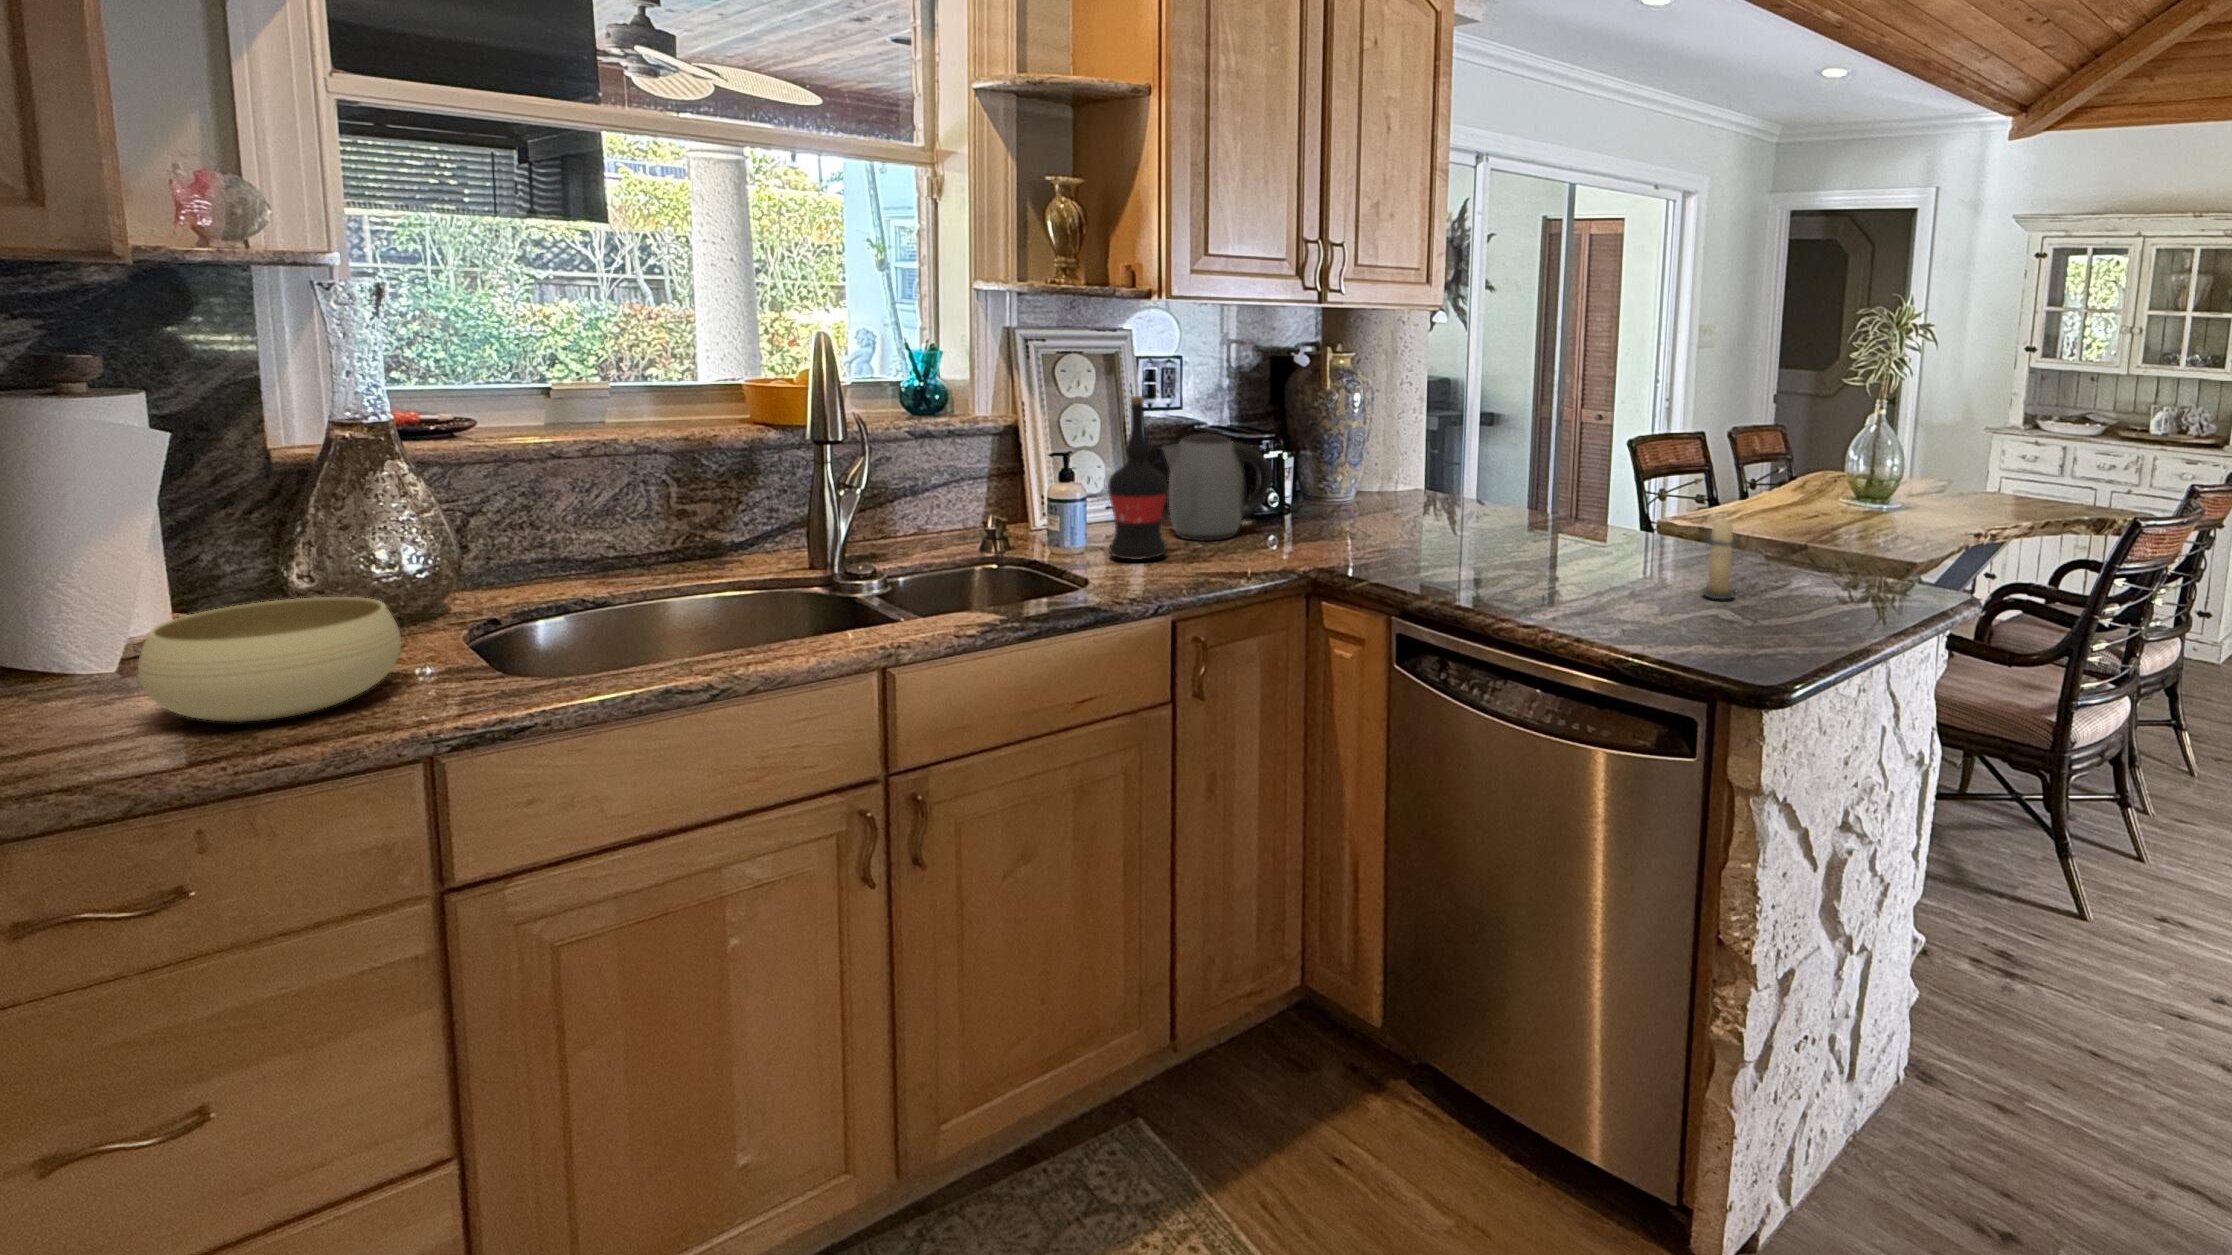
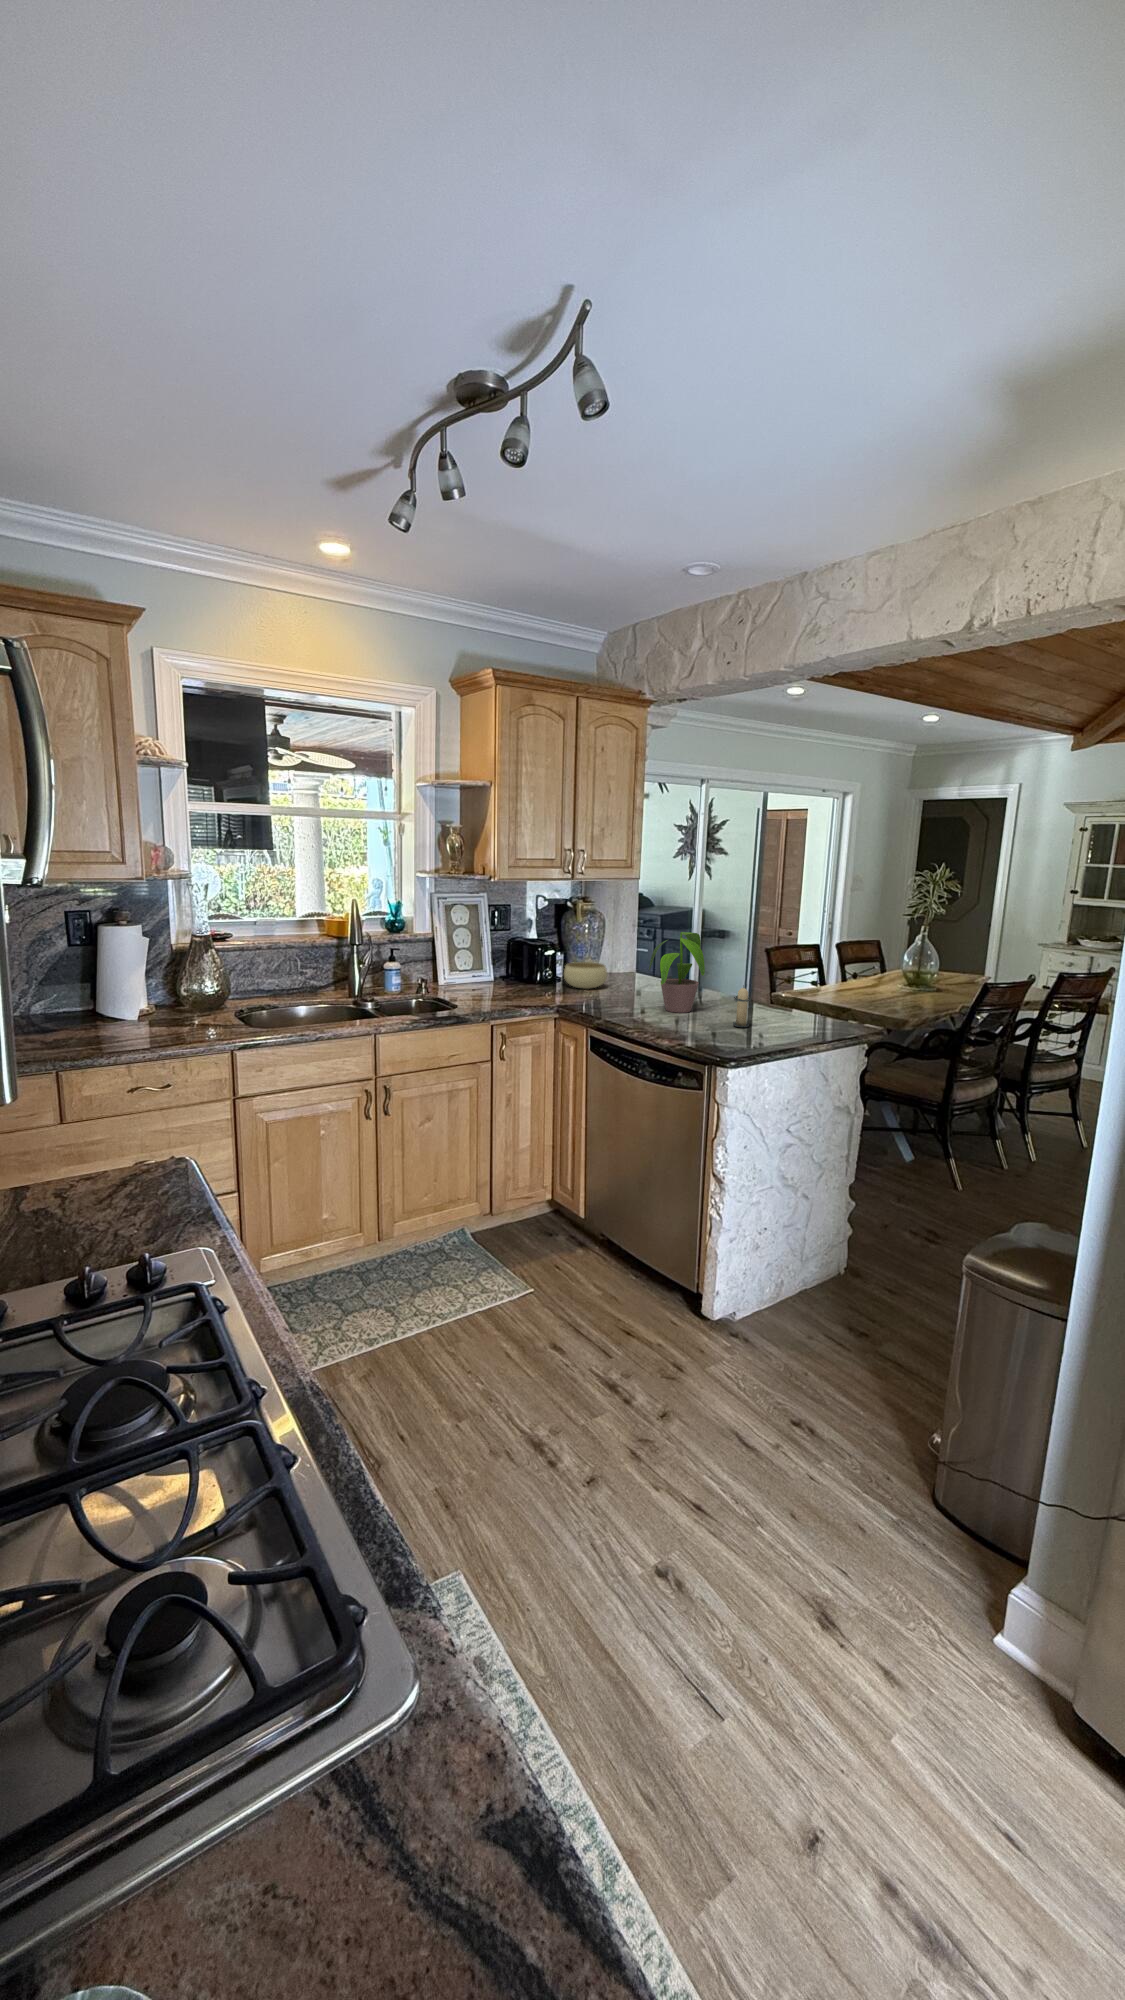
wine bottle: present [1108,396,1167,560] -> none [469,925,495,999]
potted plant: none [1496,406,1640,572] -> present [649,932,705,1013]
kettle: present [1163,433,1272,541] -> none [496,943,547,992]
bowl: present [138,597,401,722] -> present [564,962,607,989]

